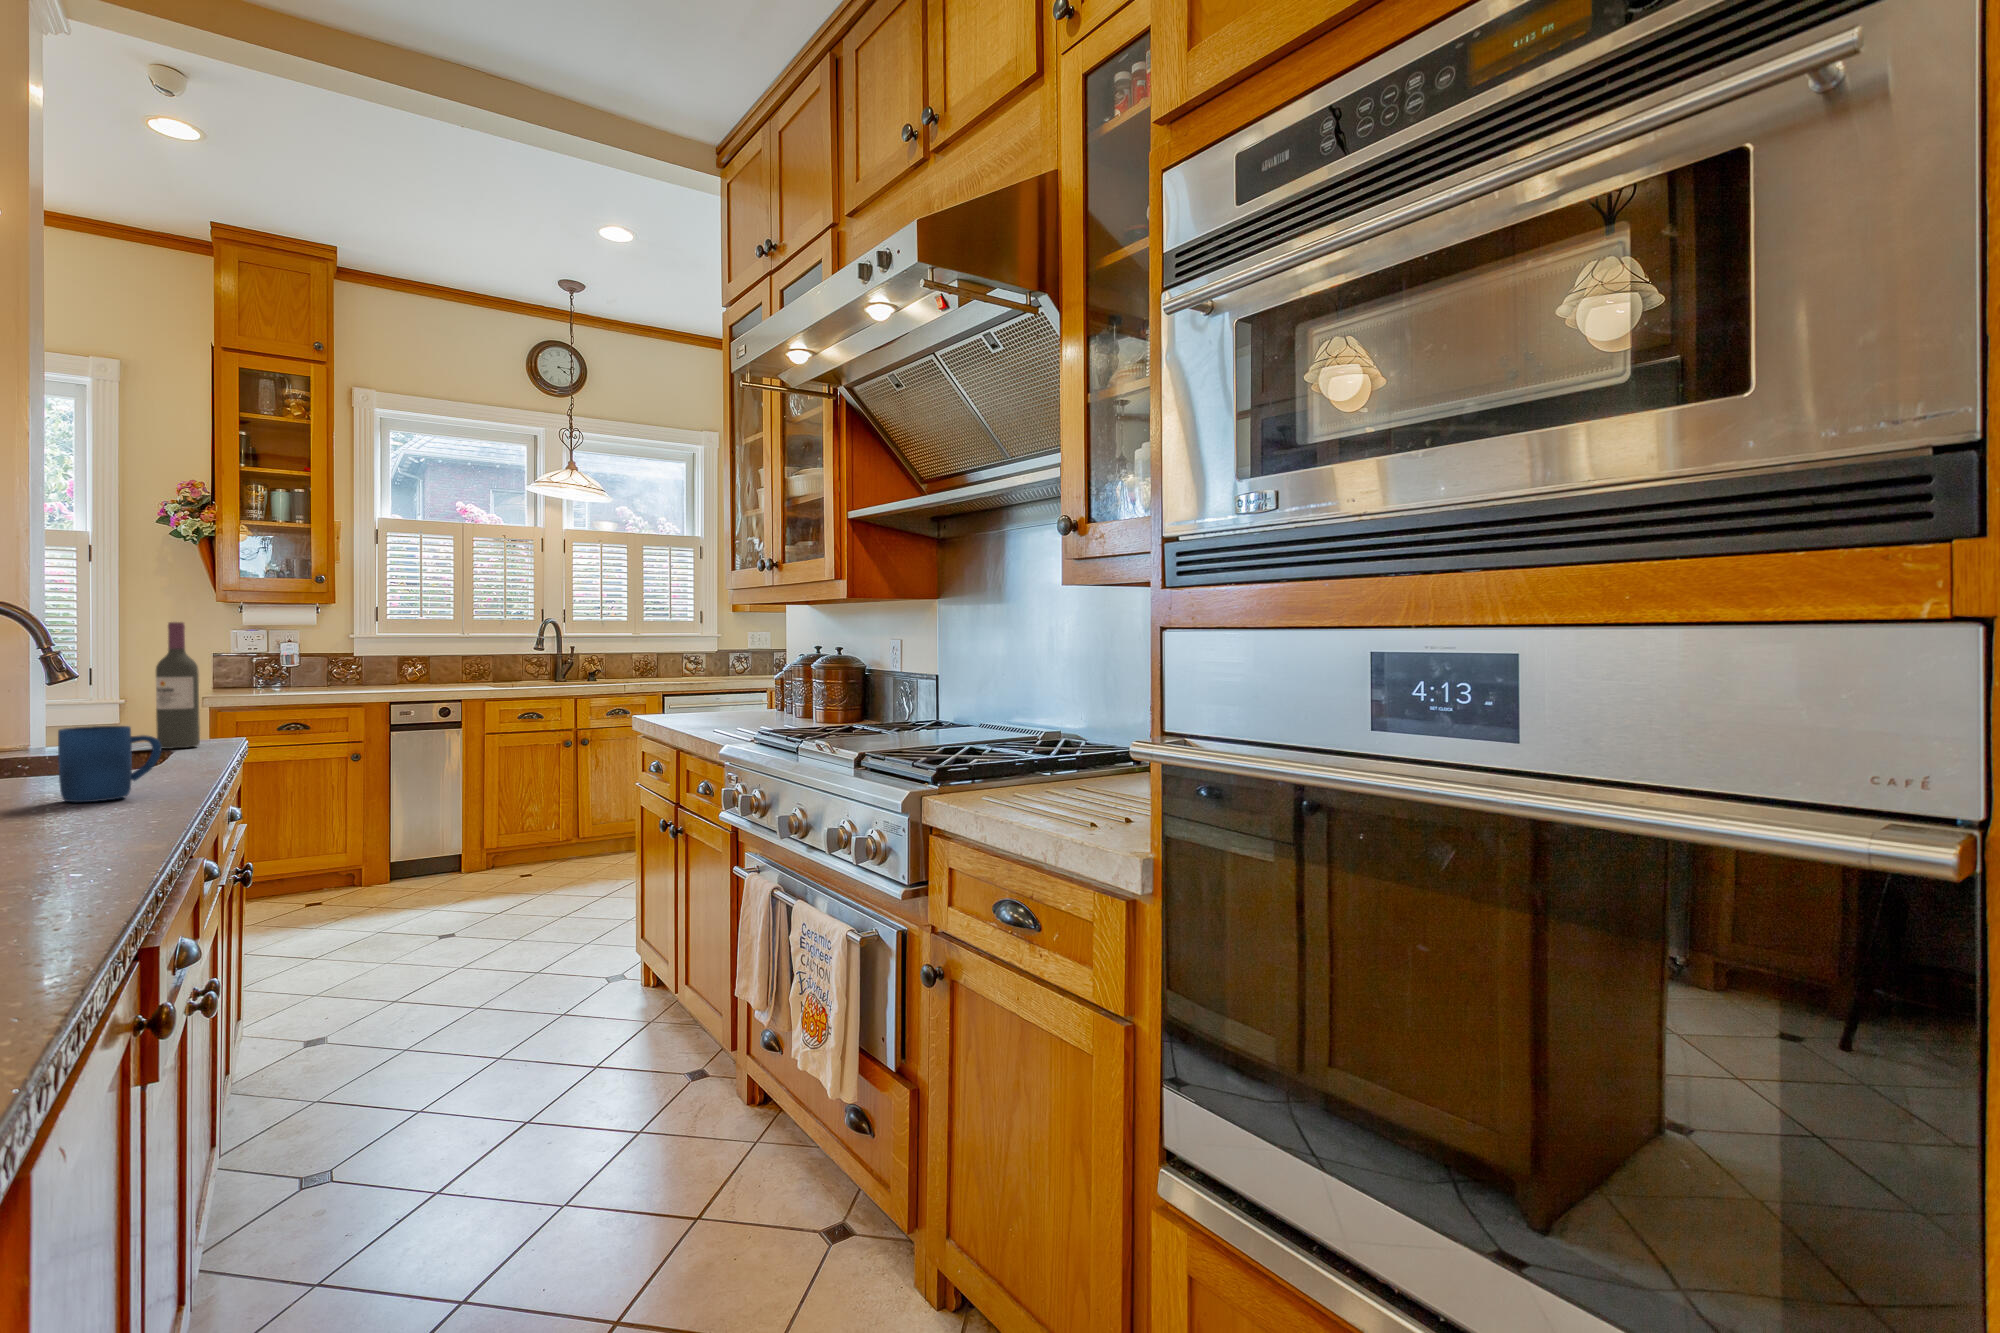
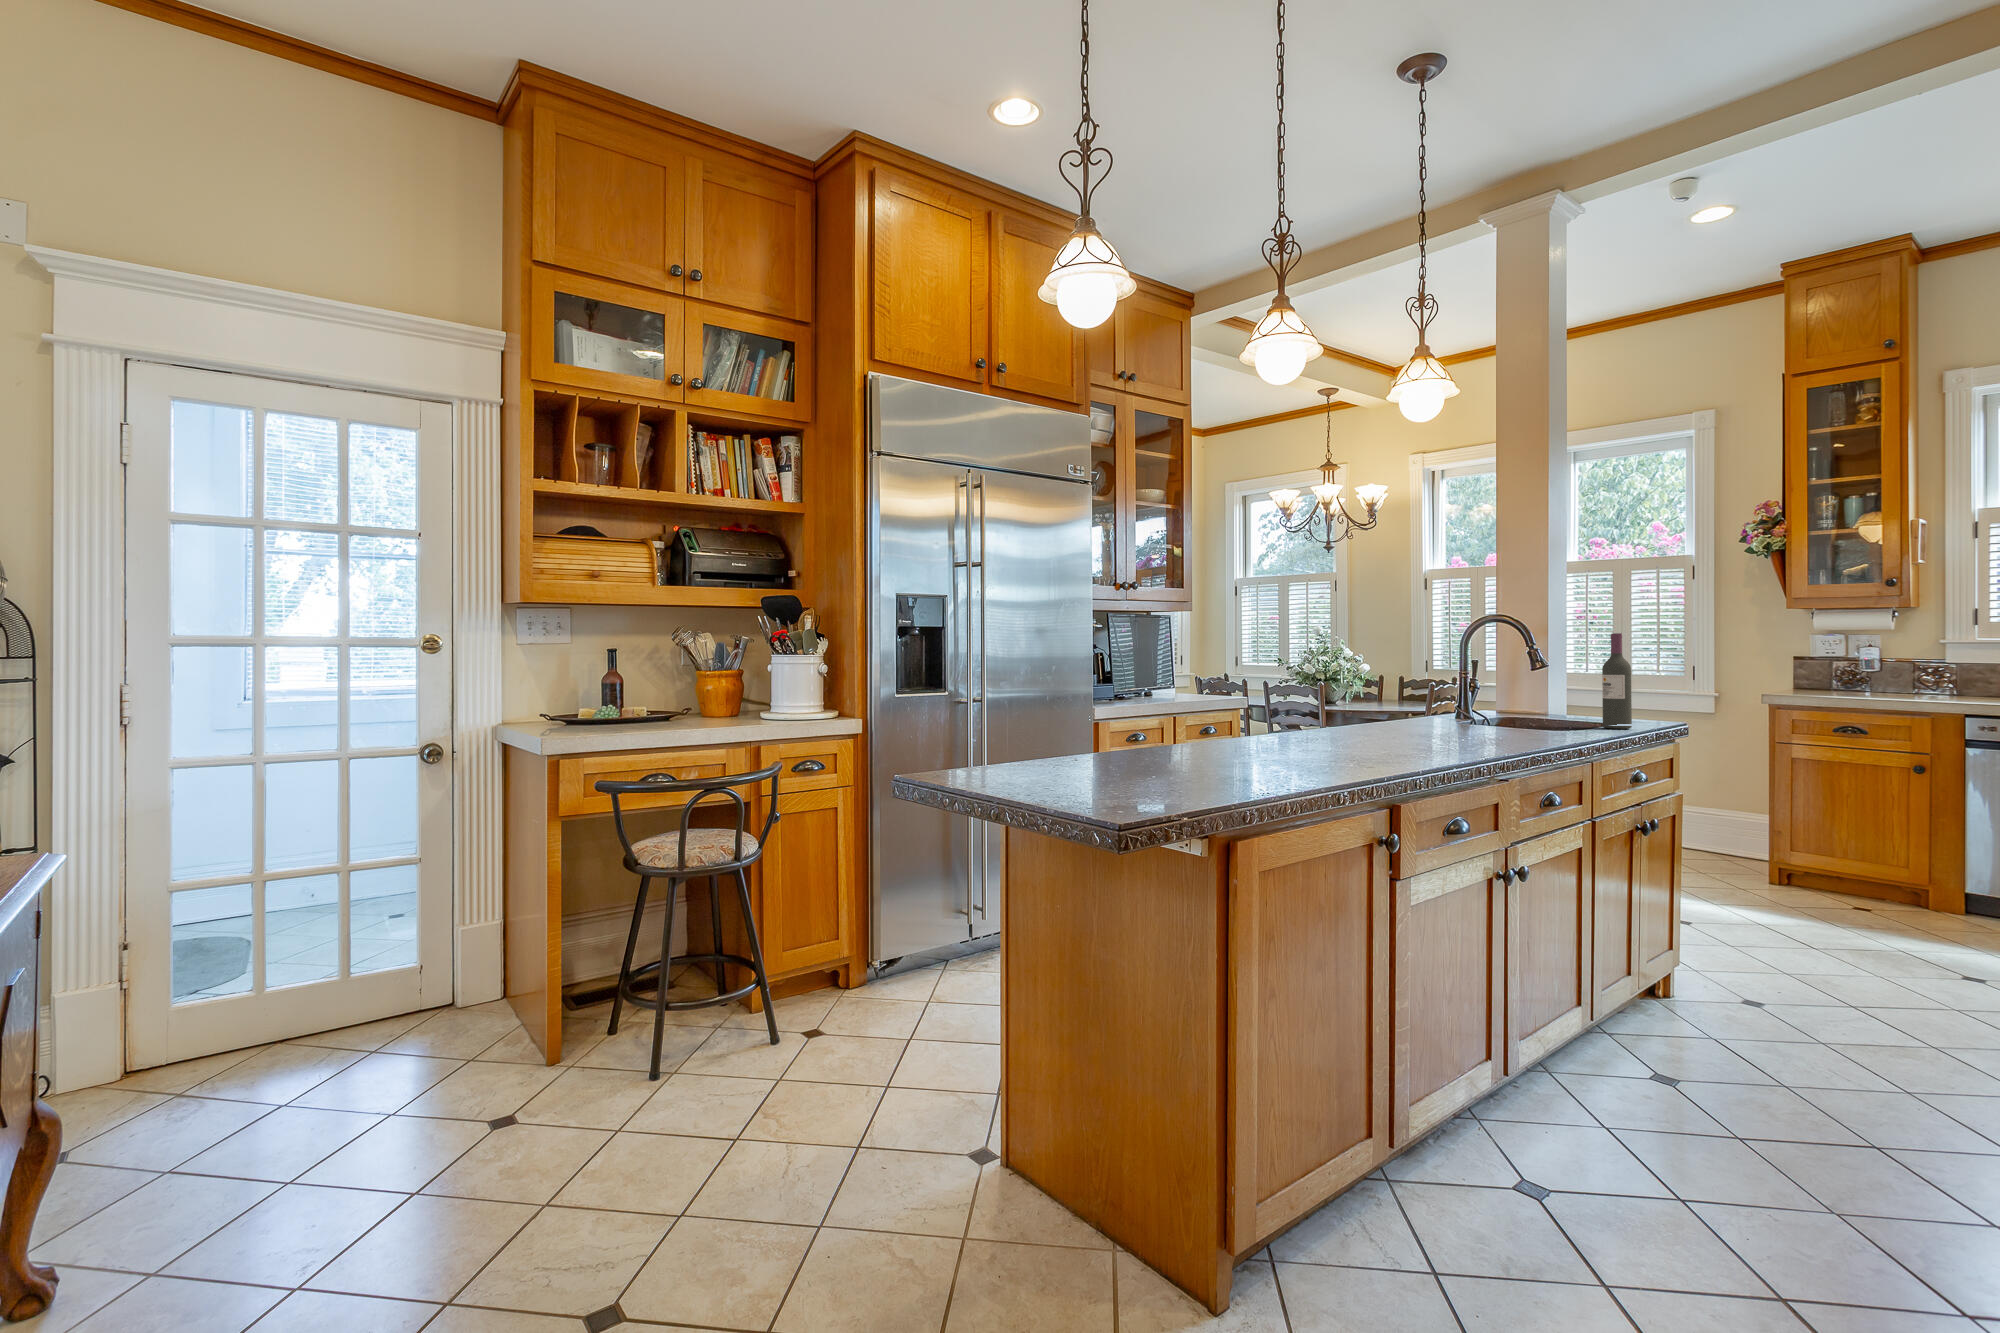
mug: present [58,726,161,802] -> none [1457,701,1508,747]

